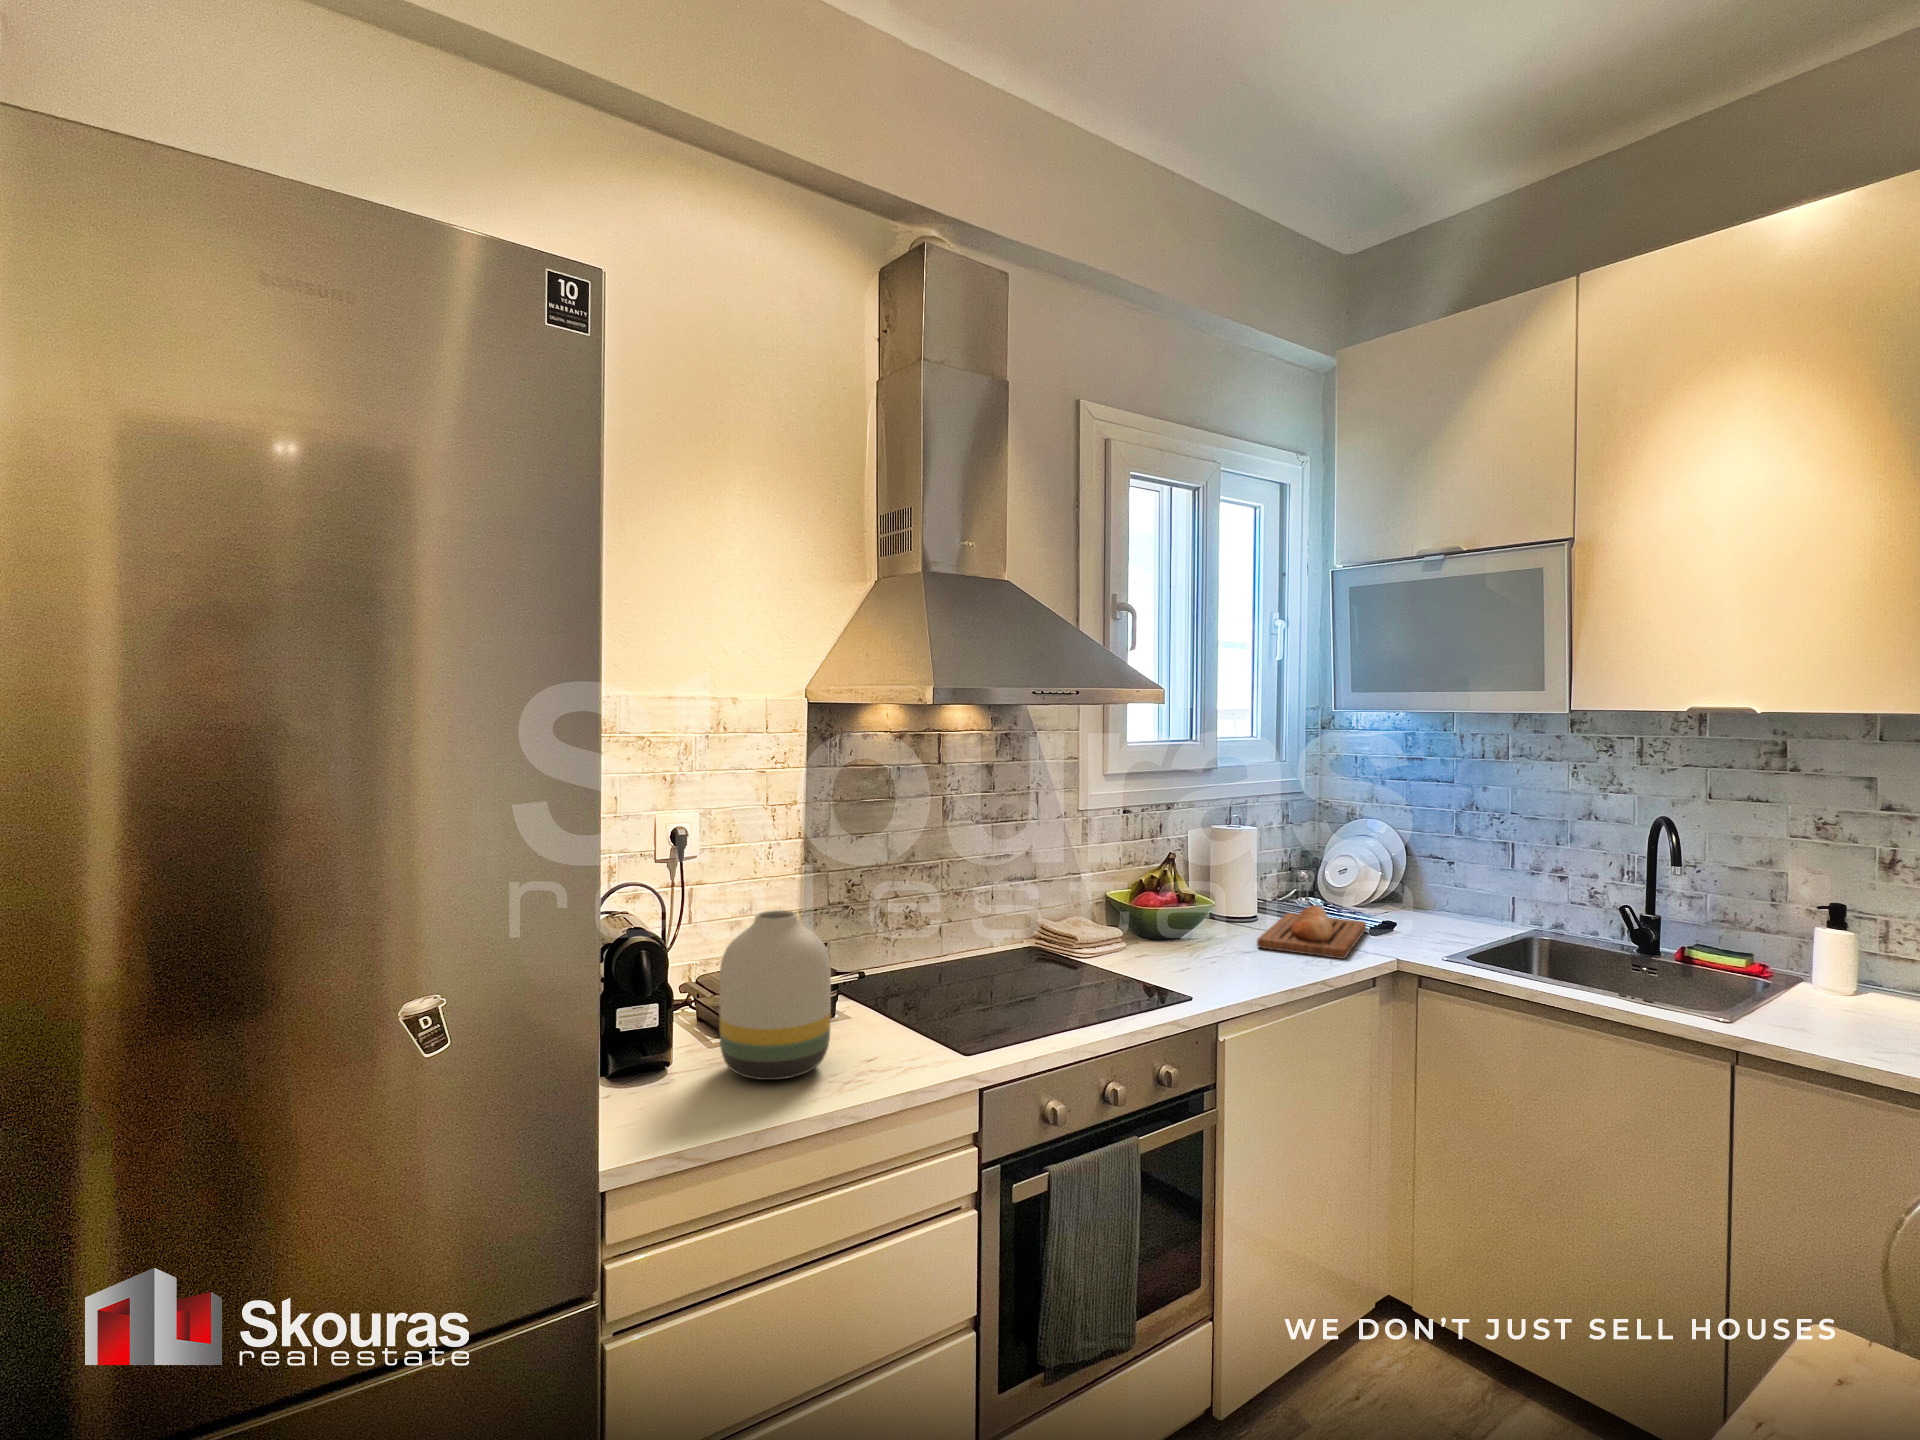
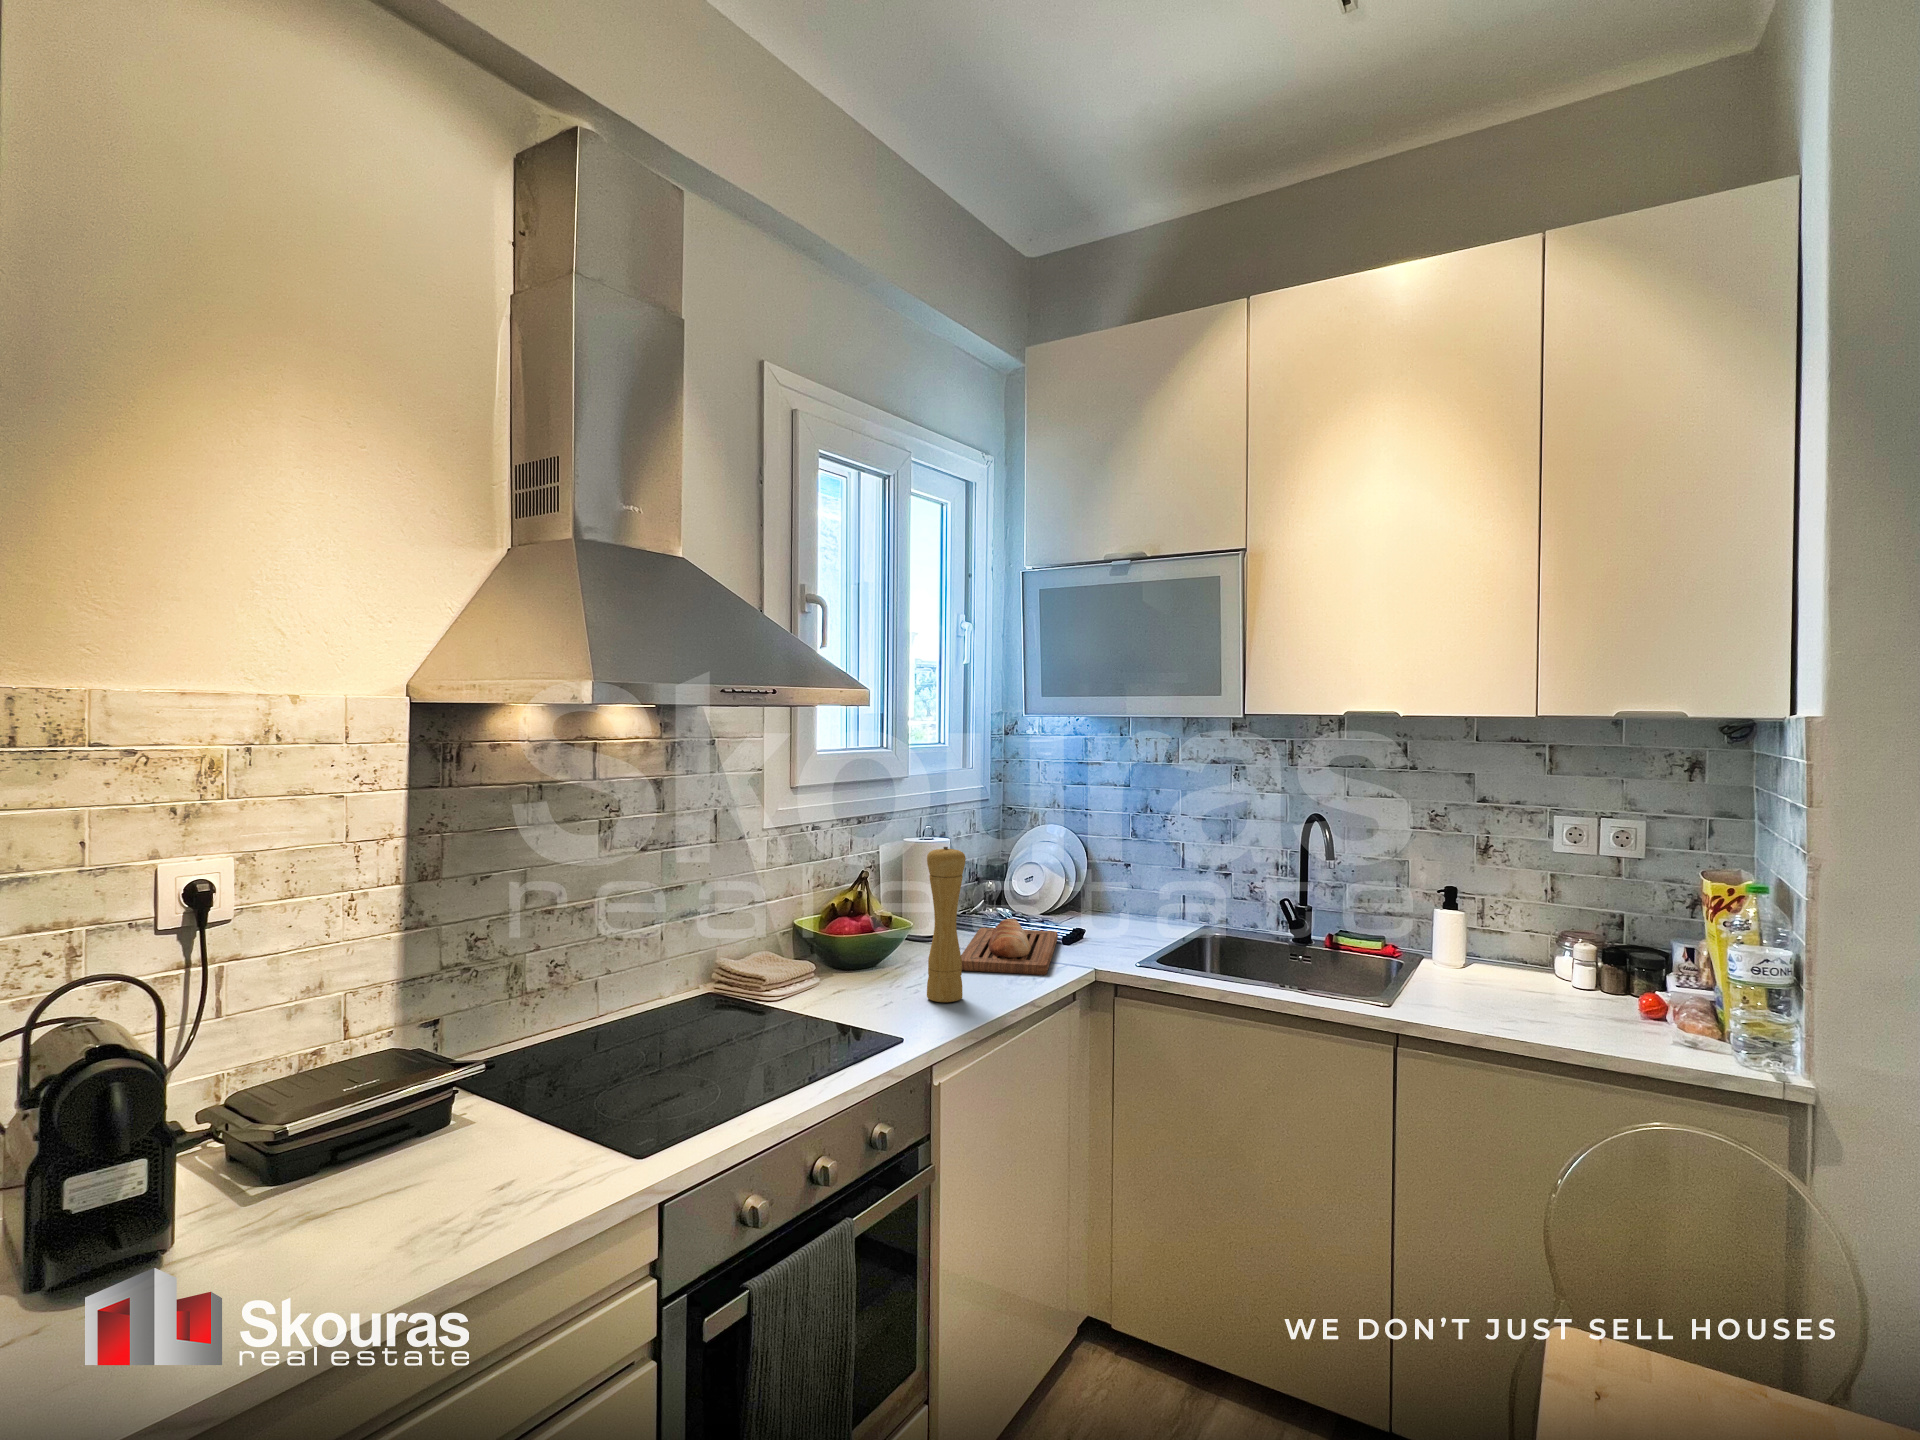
pepper mill: none [1222,831,1259,973] -> present [927,847,966,1002]
vase: present [719,910,831,1080] -> none [262,995,445,1250]

